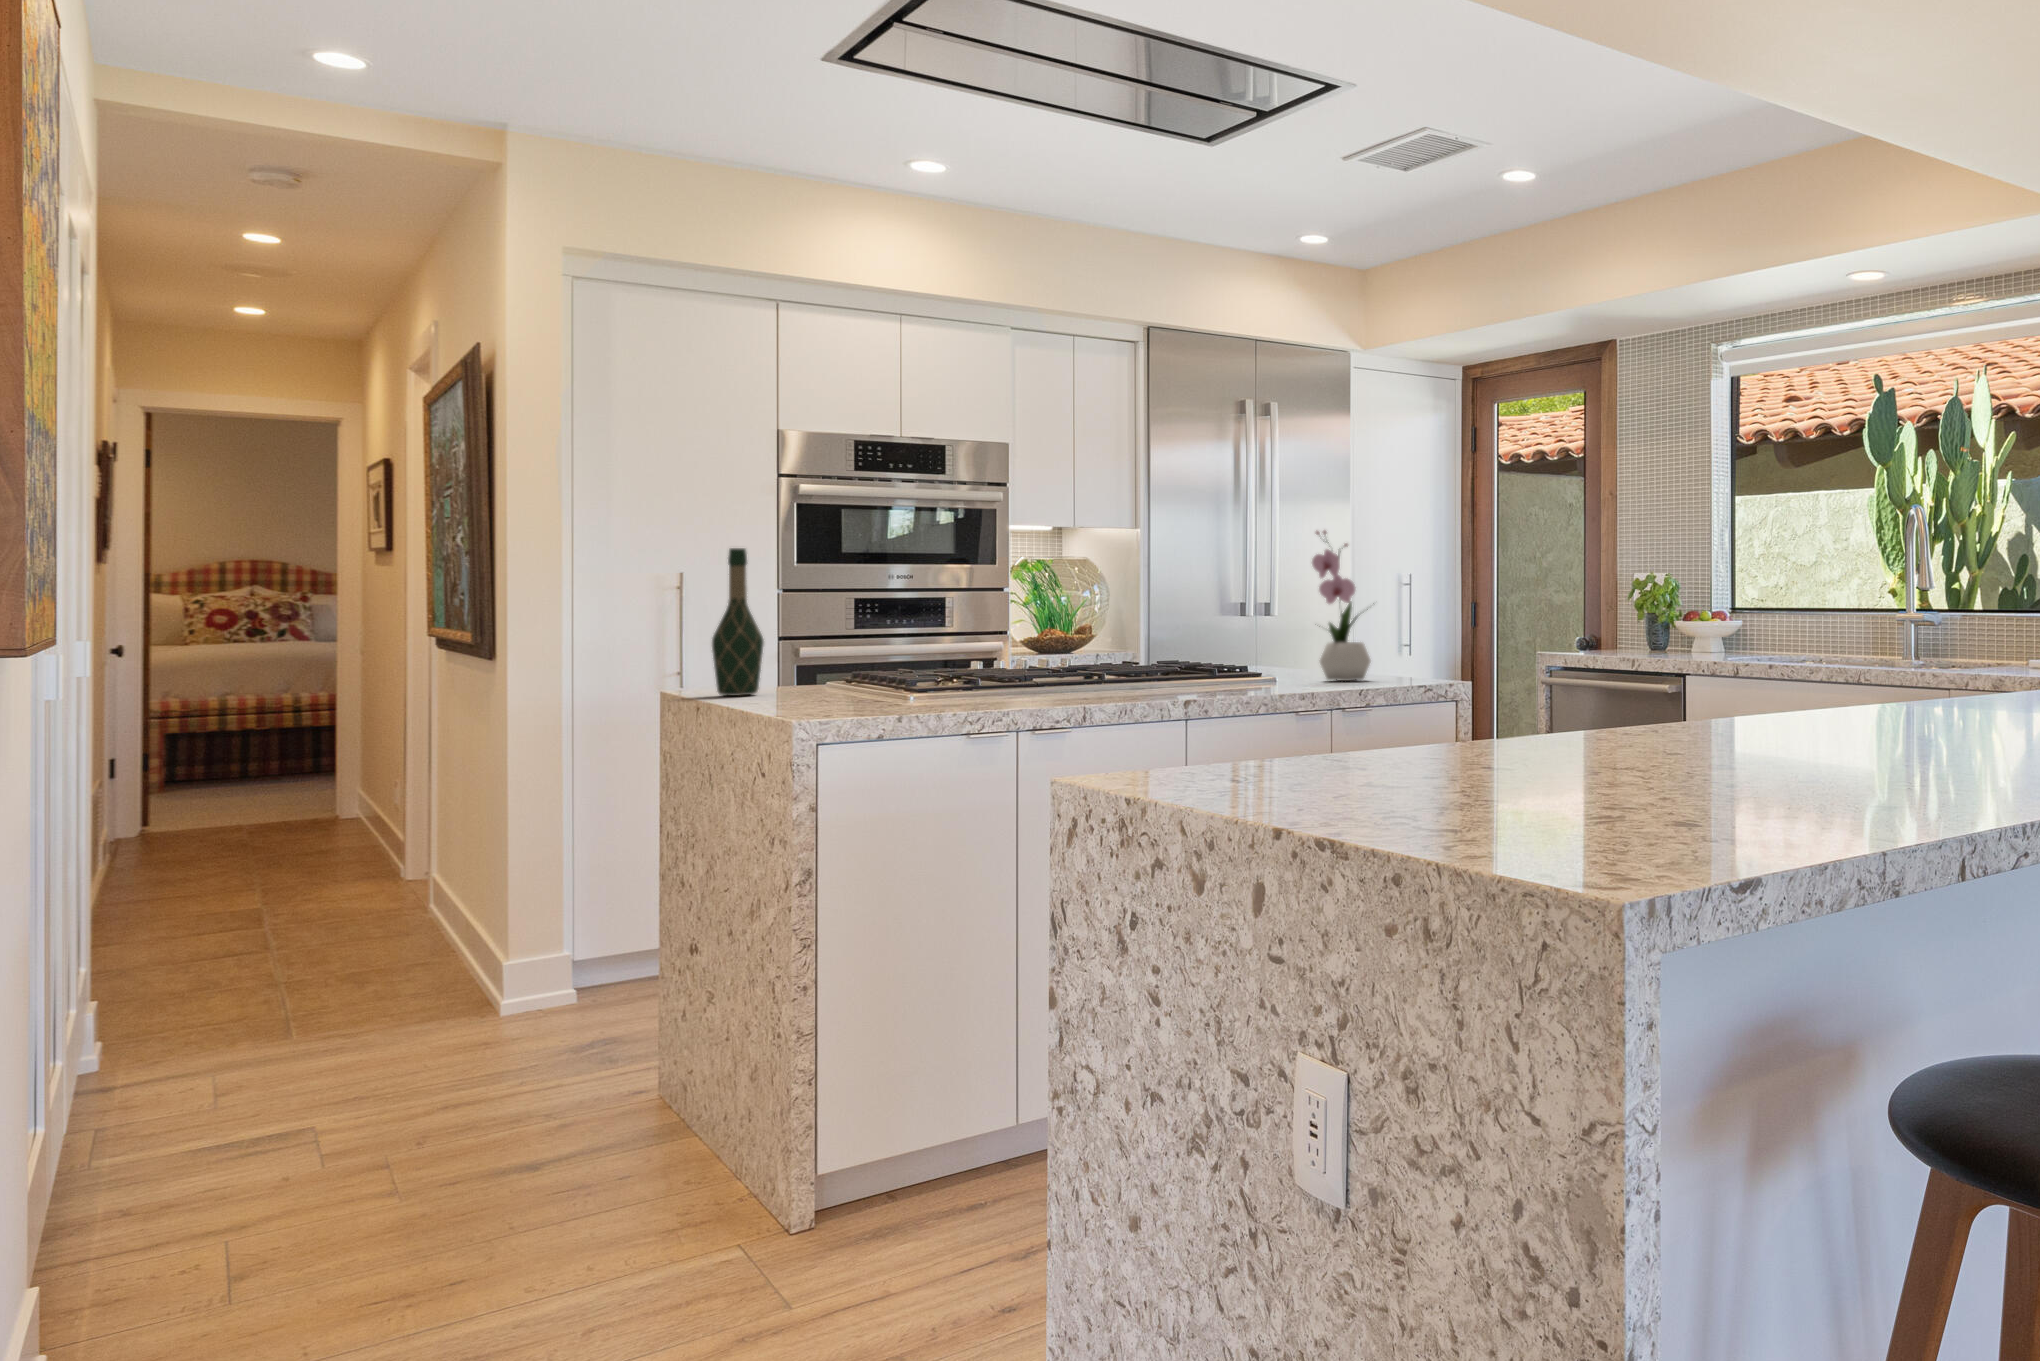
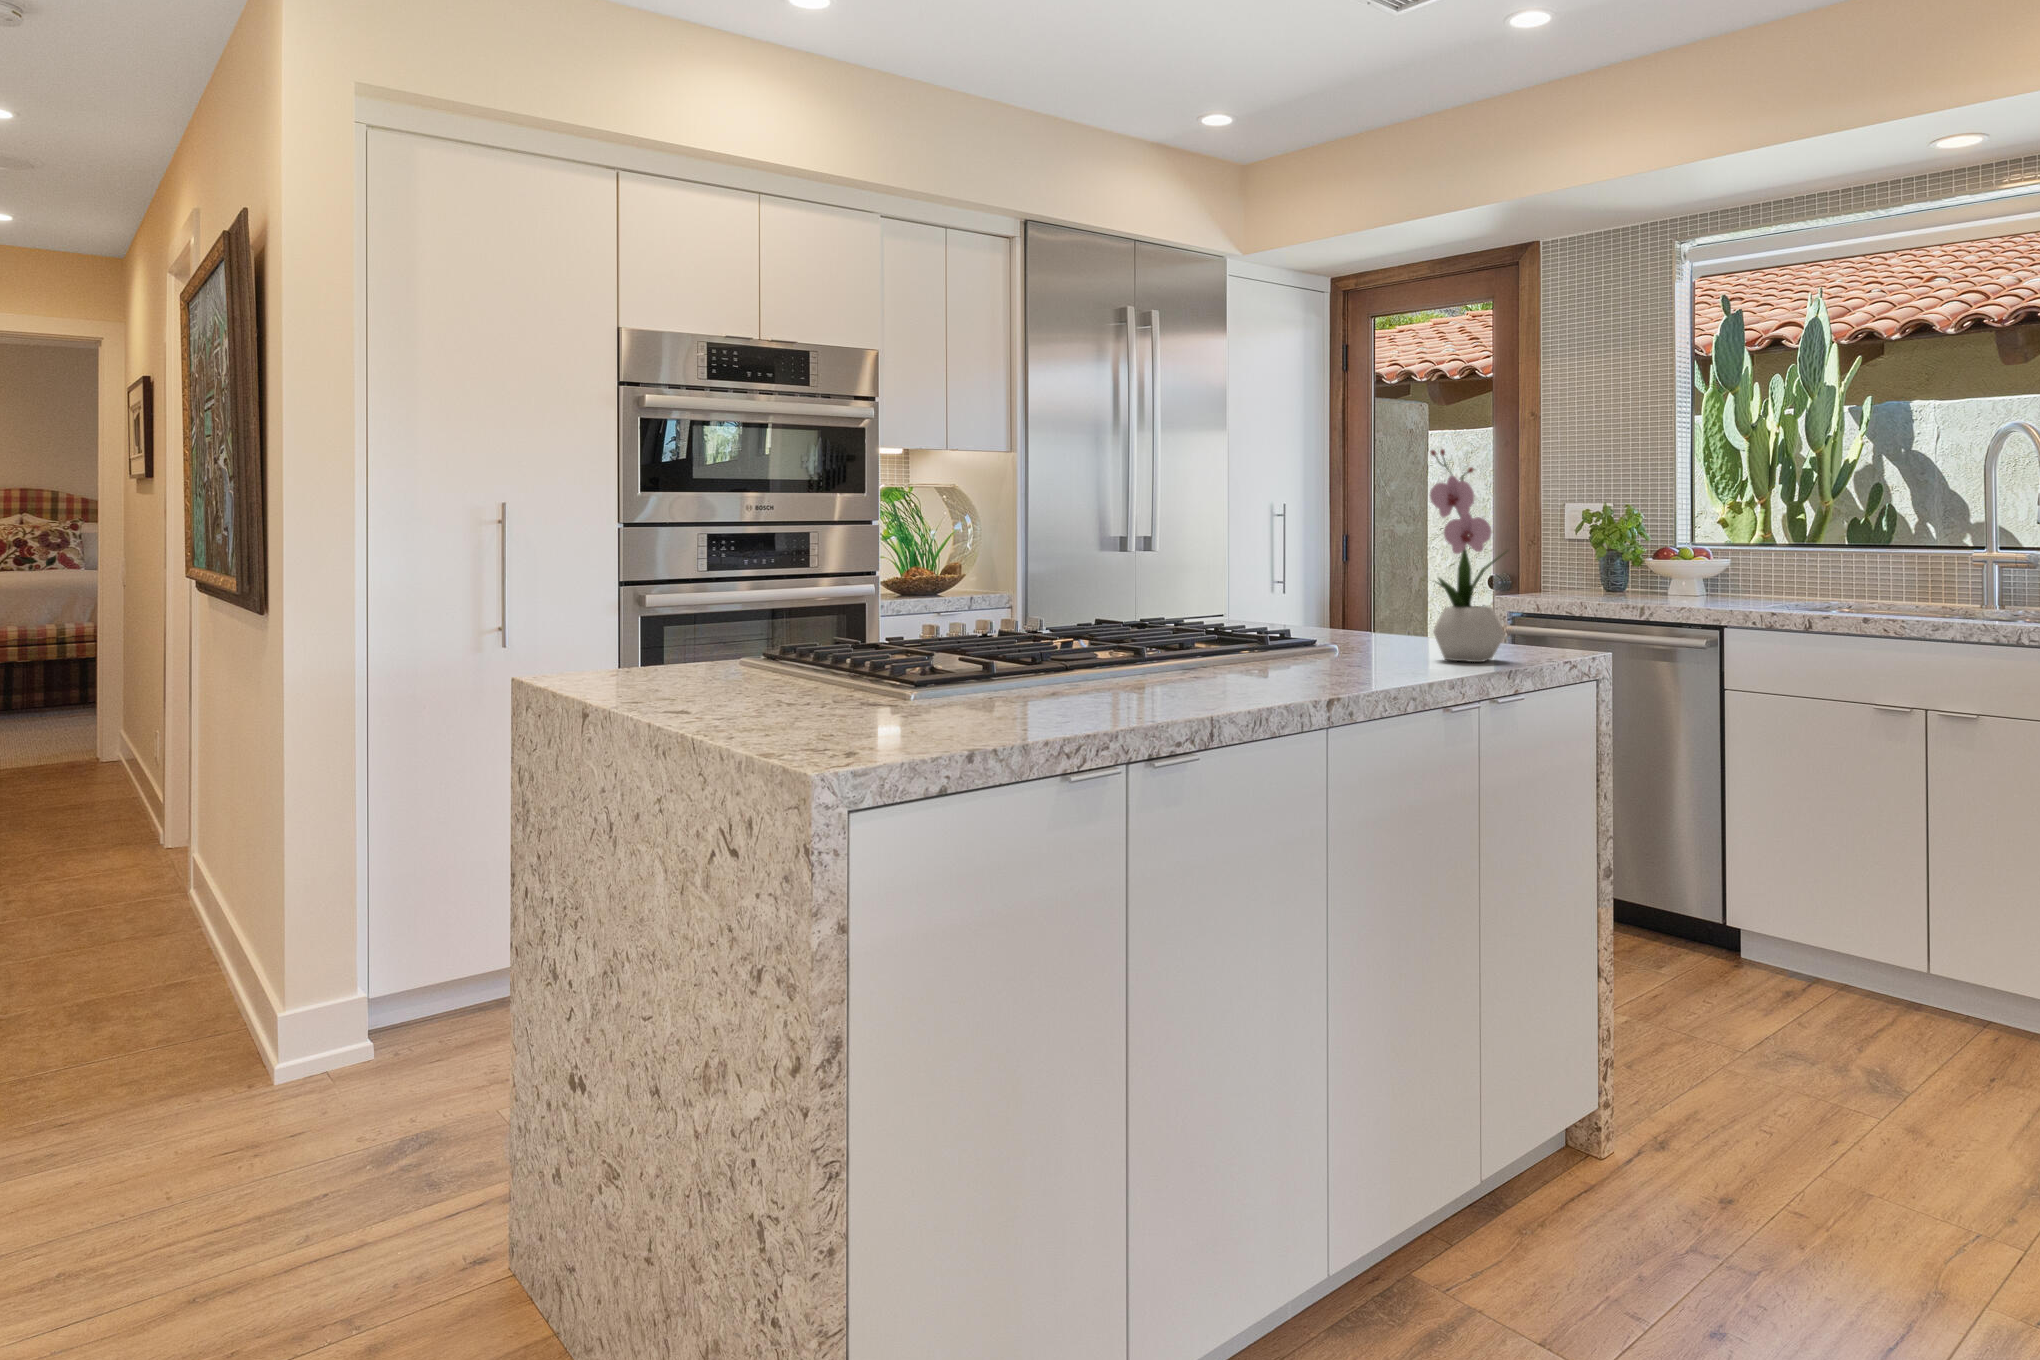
wine bottle: present [712,548,764,696] -> none [613,474,688,701]

